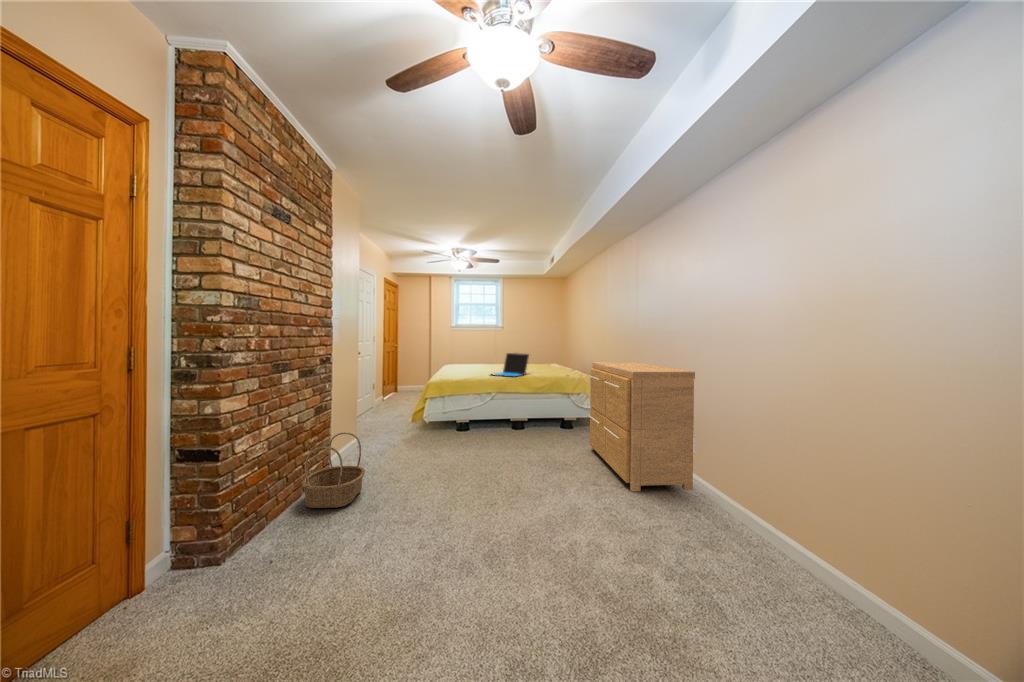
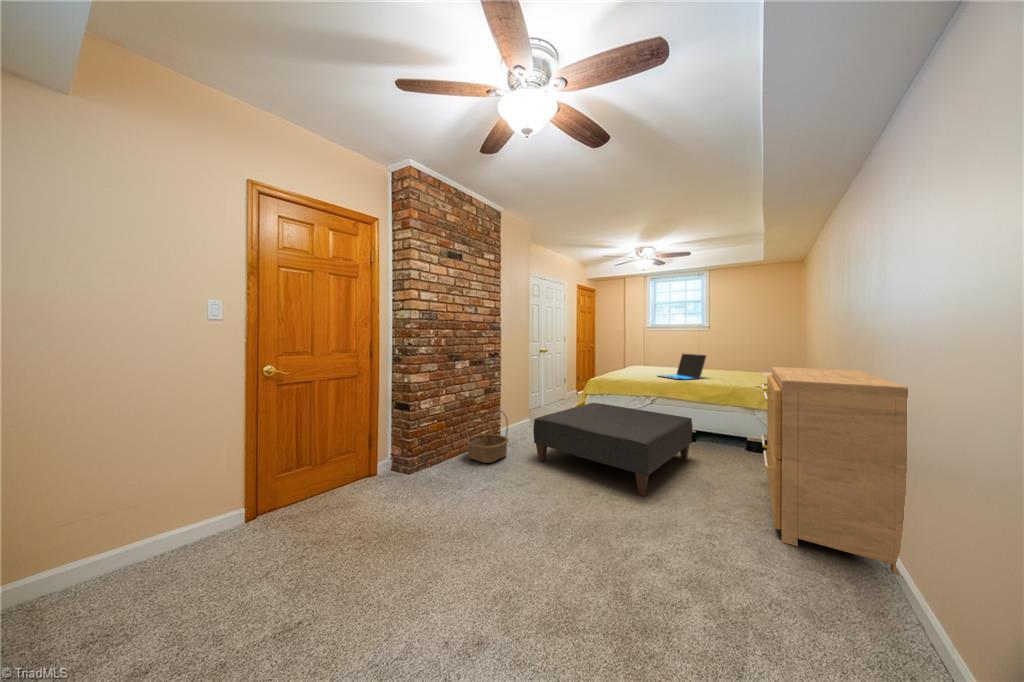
ottoman: none [399,408,536,488] -> present [533,403,692,496]

